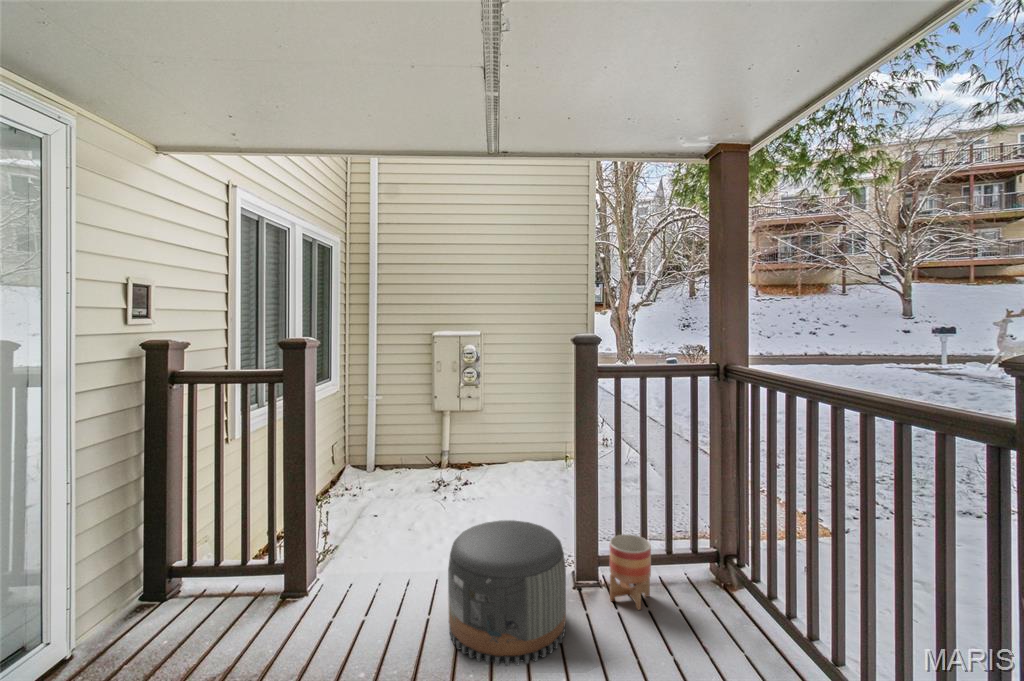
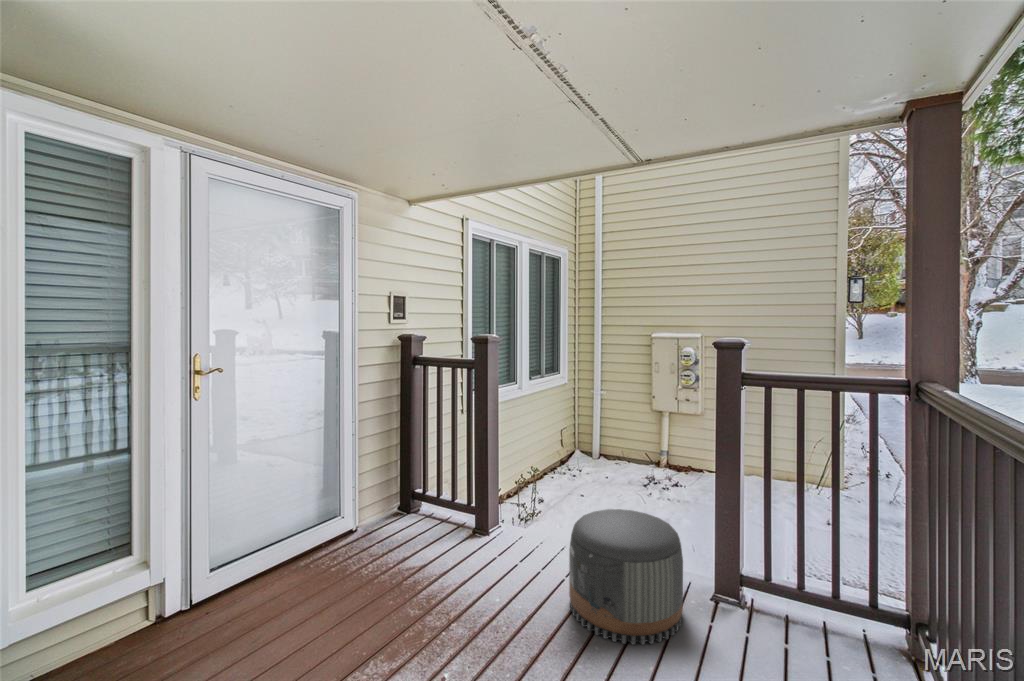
planter: present [610,535,651,610] -> none [746,555,799,641]

